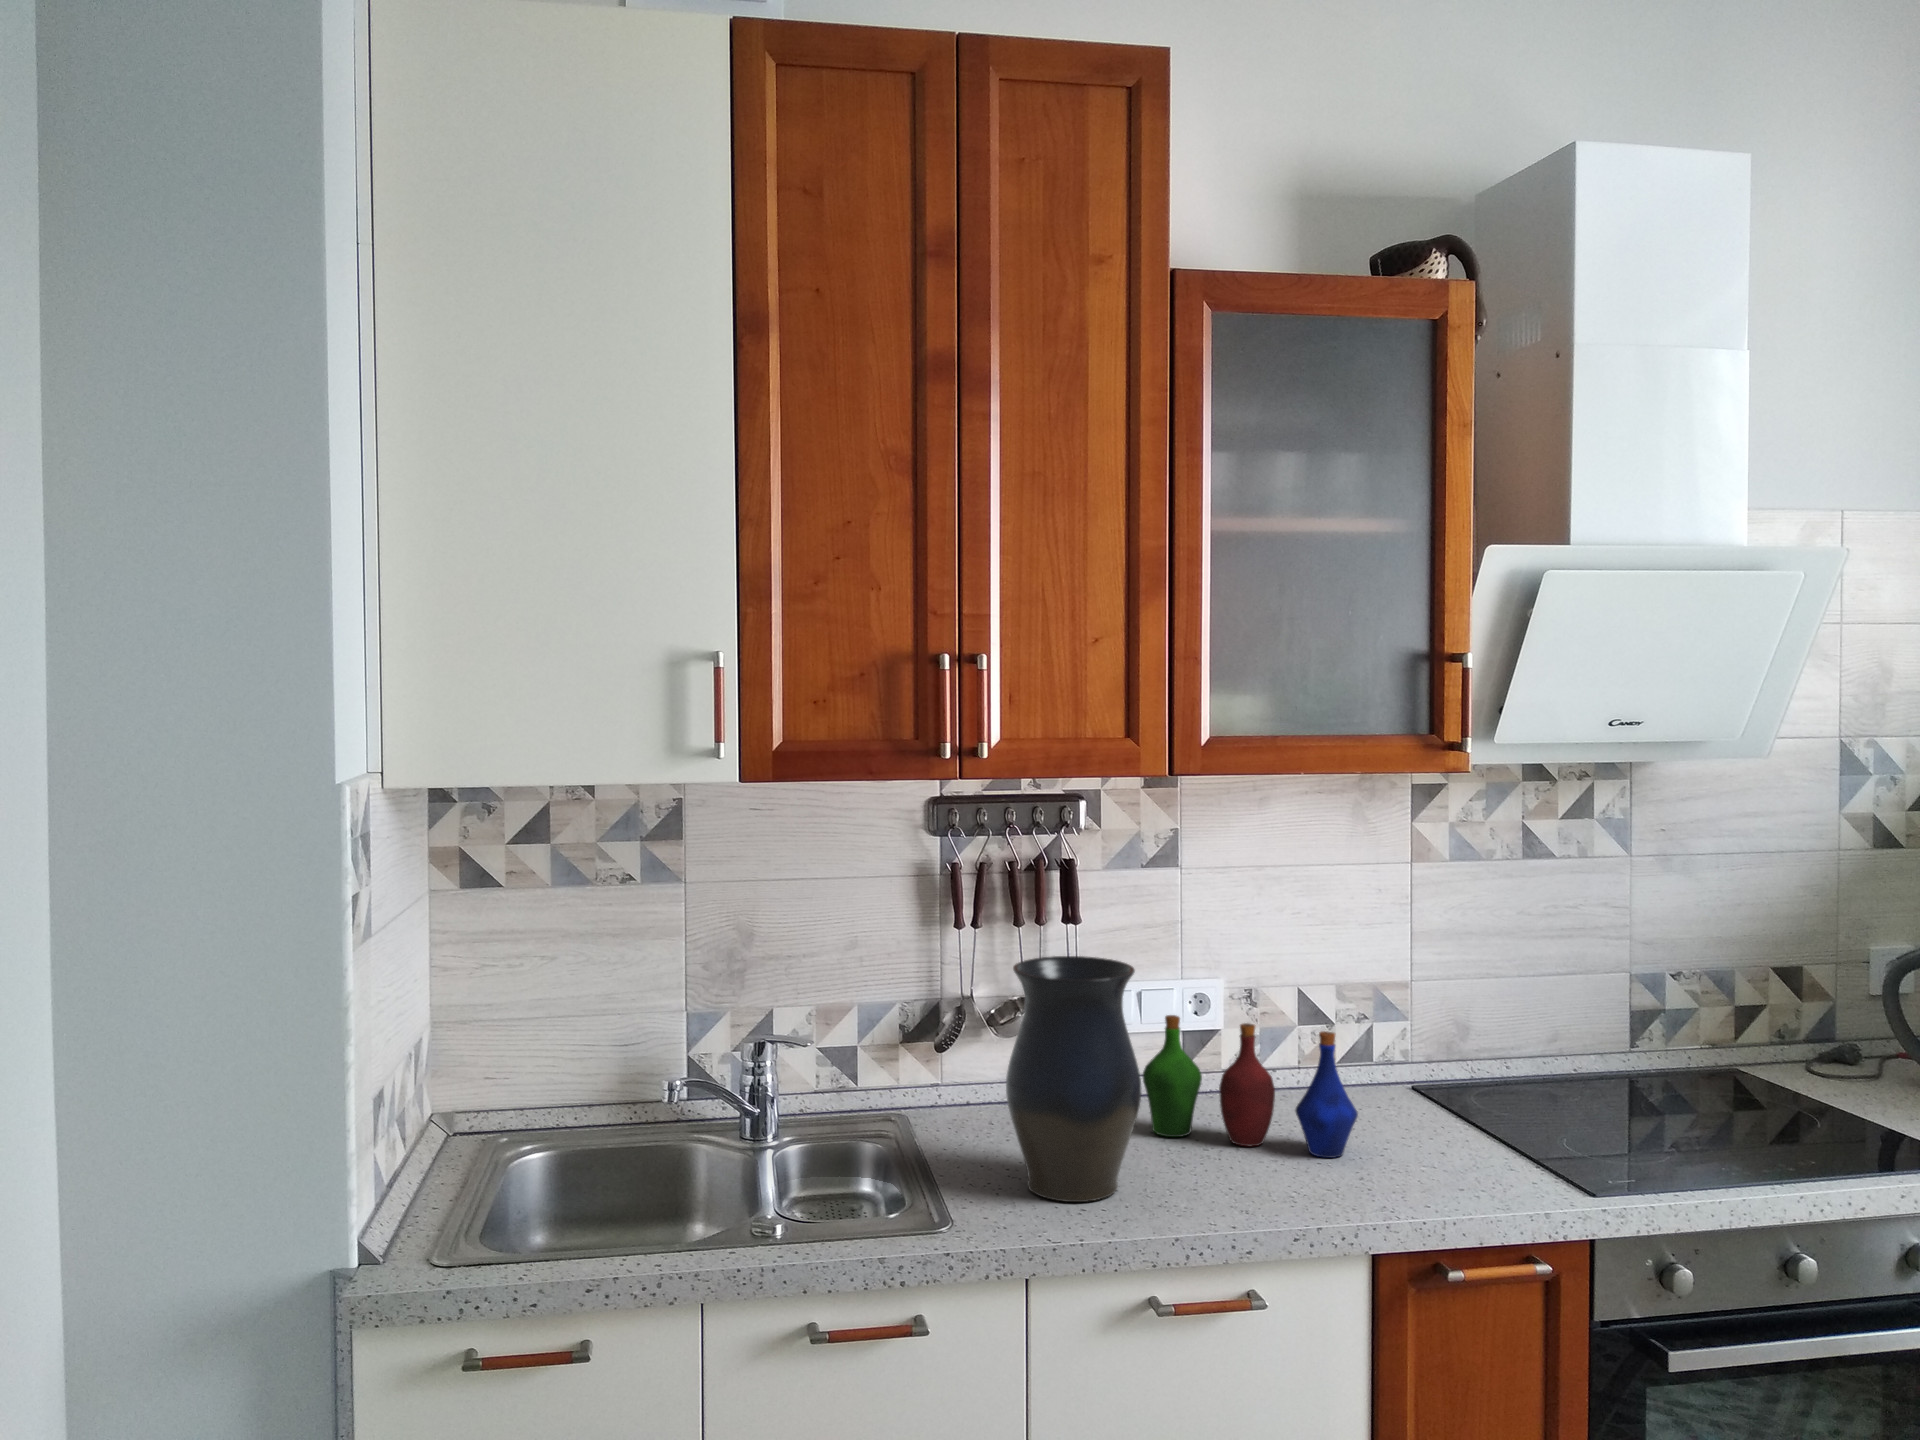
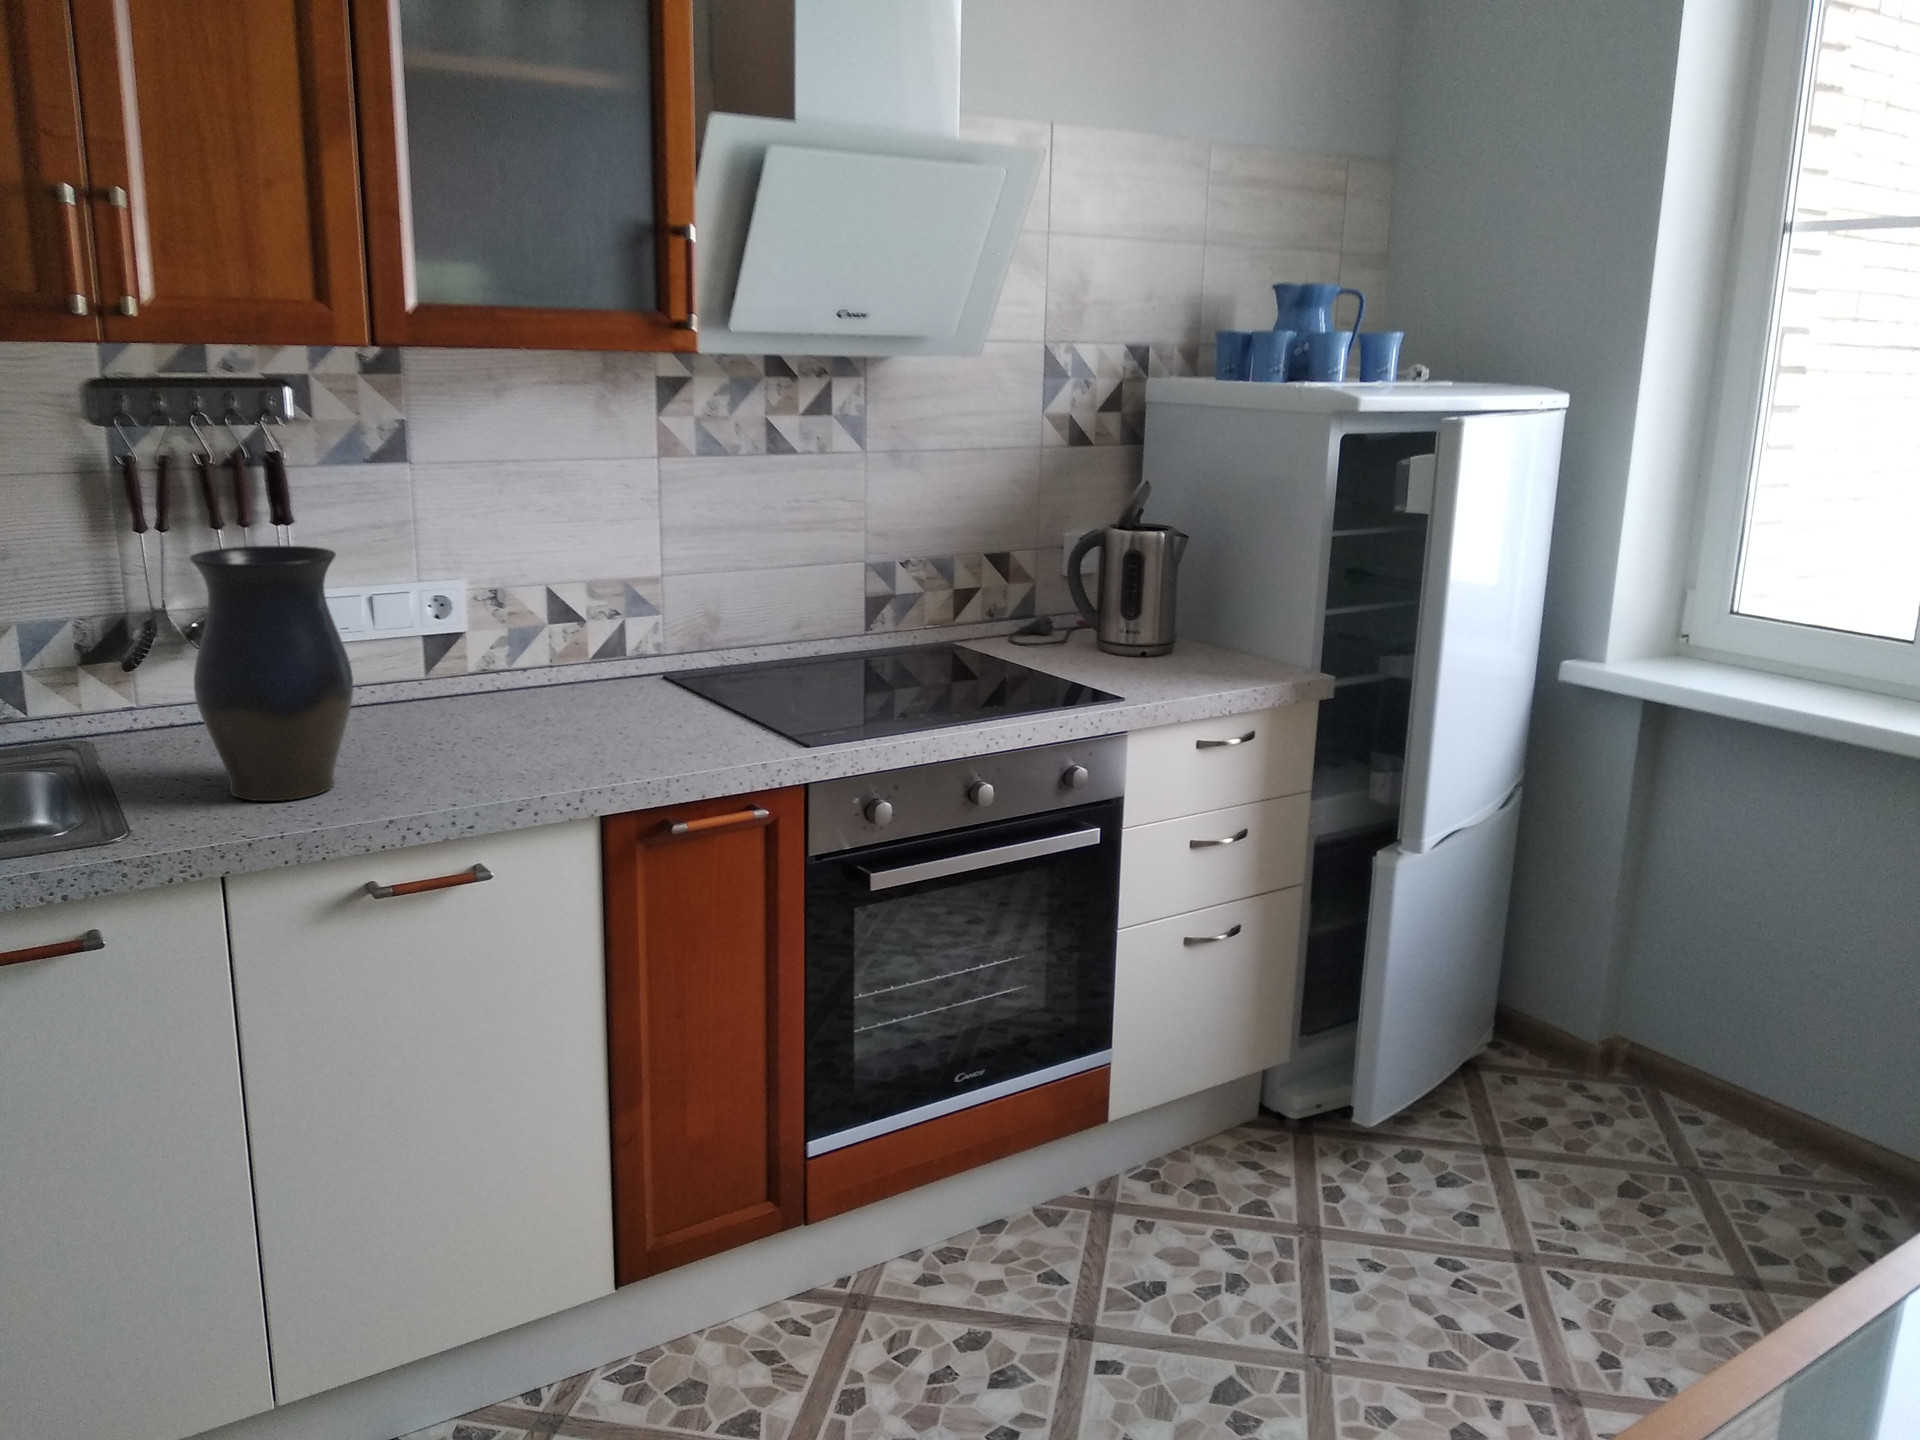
bottle: present [1143,1015,1358,1158] -> none [369,612,594,740]

